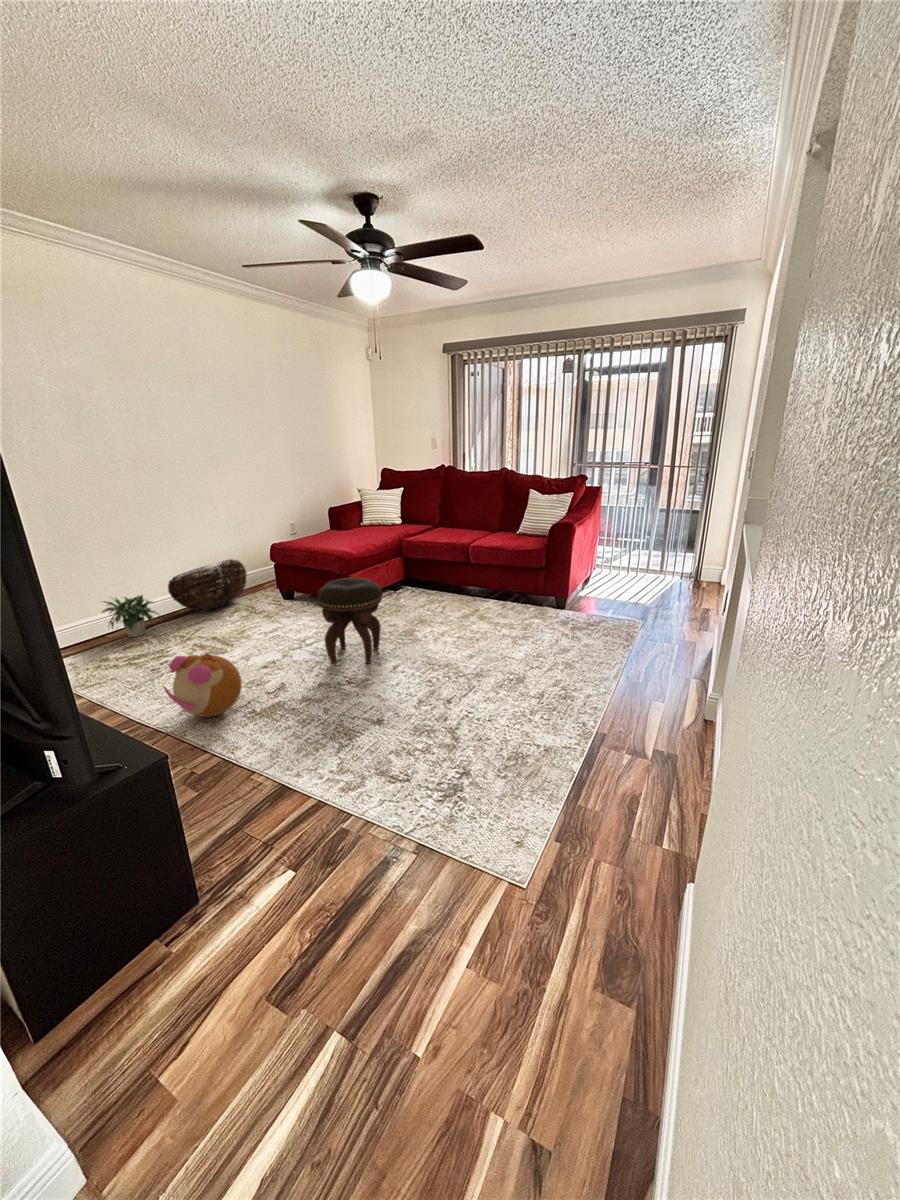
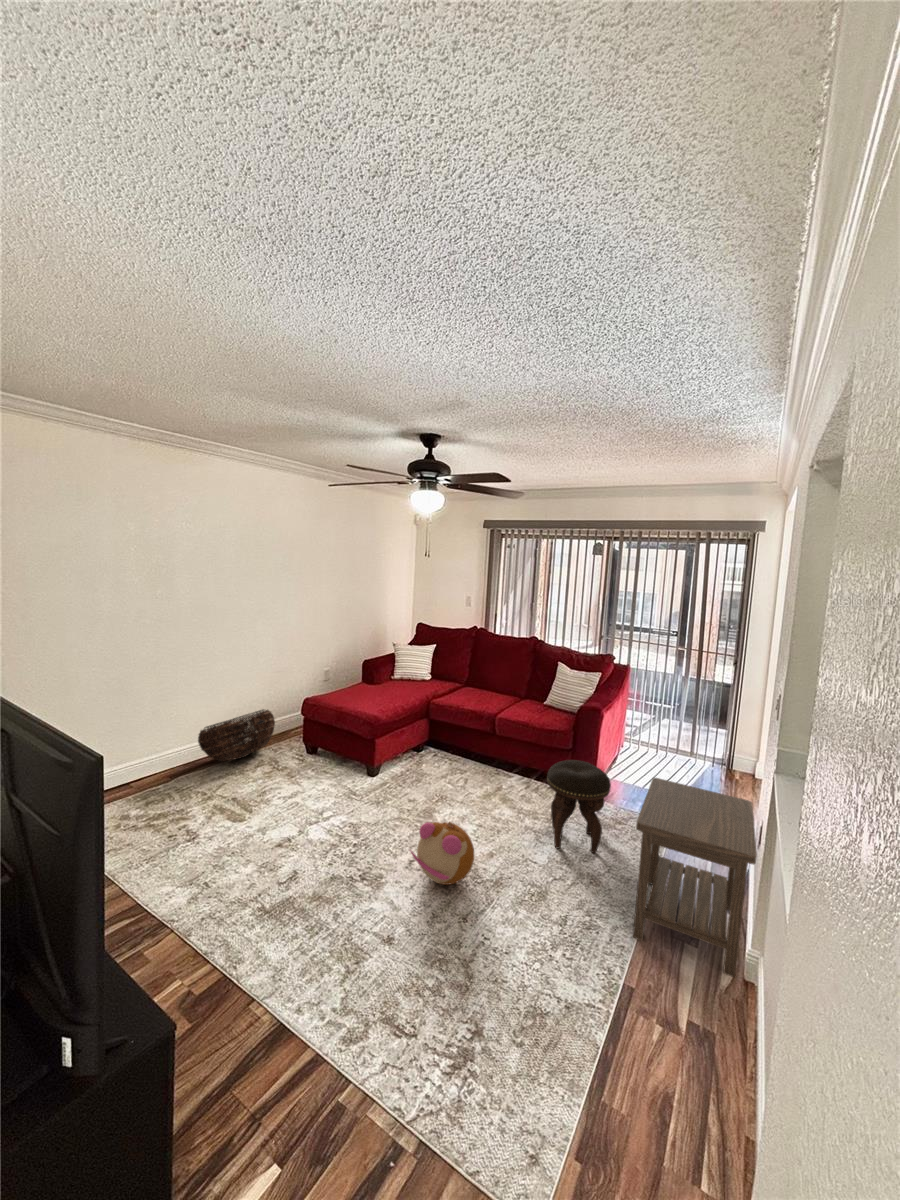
side table: none [605,566,721,719] -> present [633,778,757,977]
footstool: present [317,577,383,664] -> present [547,760,611,853]
potted plant: present [102,595,158,637] -> none [116,745,187,790]
plush toy: present [163,653,242,717] -> present [410,822,474,885]

